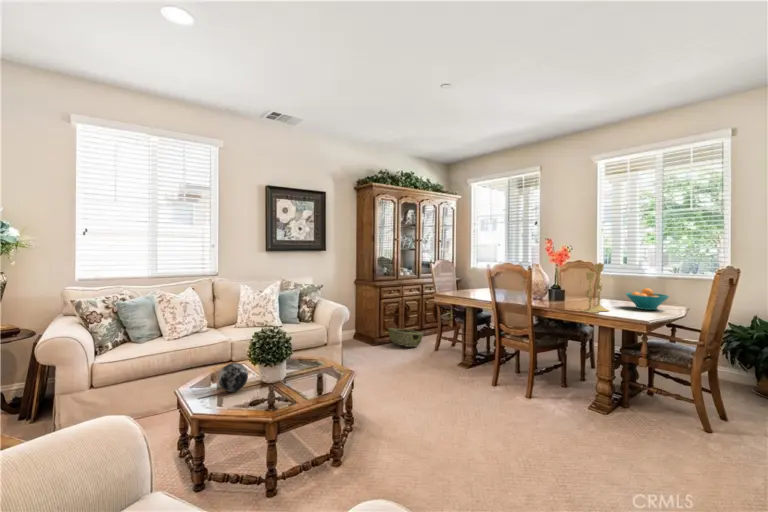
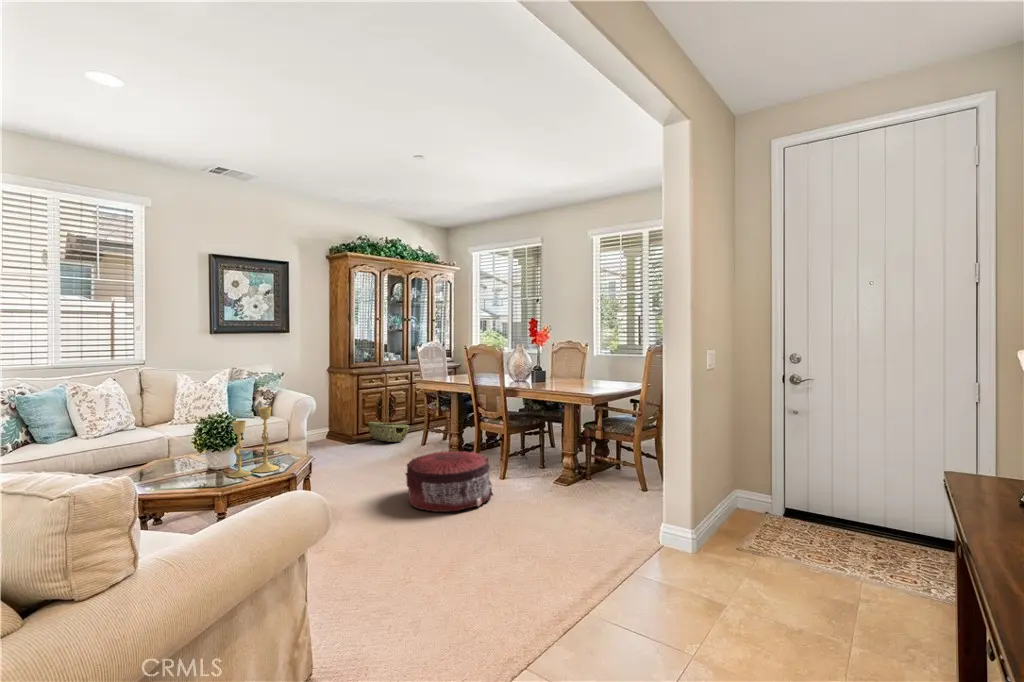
candlestick: present [582,264,609,313] -> present [228,407,279,478]
fruit bowl: present [626,288,669,310] -> none [592,367,627,387]
decorative orb: present [218,363,248,392] -> none [160,450,194,478]
pouf: none [439,368,532,441] -> present [406,451,493,512]

